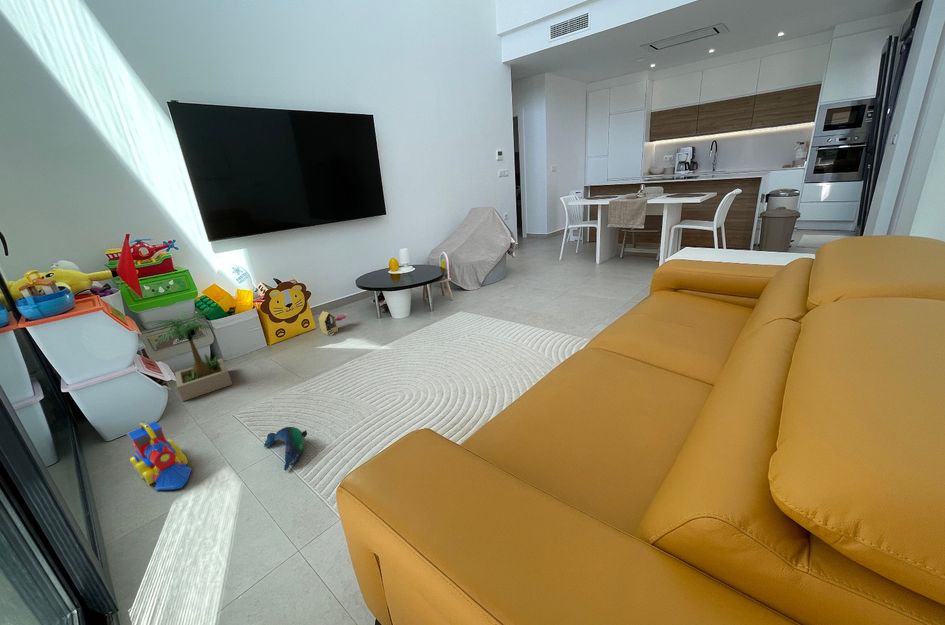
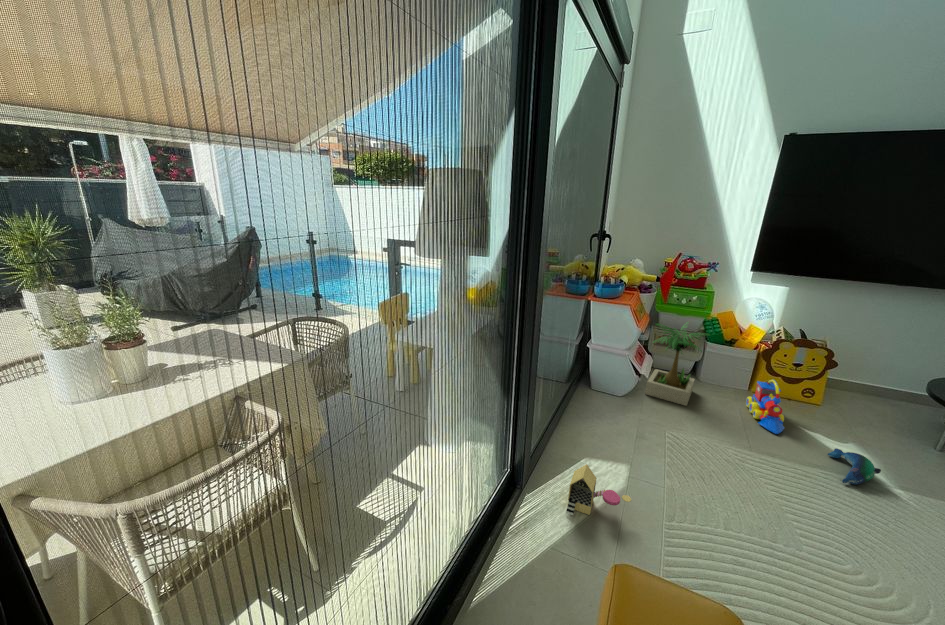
toy house: present [318,311,348,335] -> present [566,464,631,515]
toy train: present [127,421,192,490] -> present [746,380,784,434]
plush toy: present [264,427,307,471] -> present [828,449,881,485]

